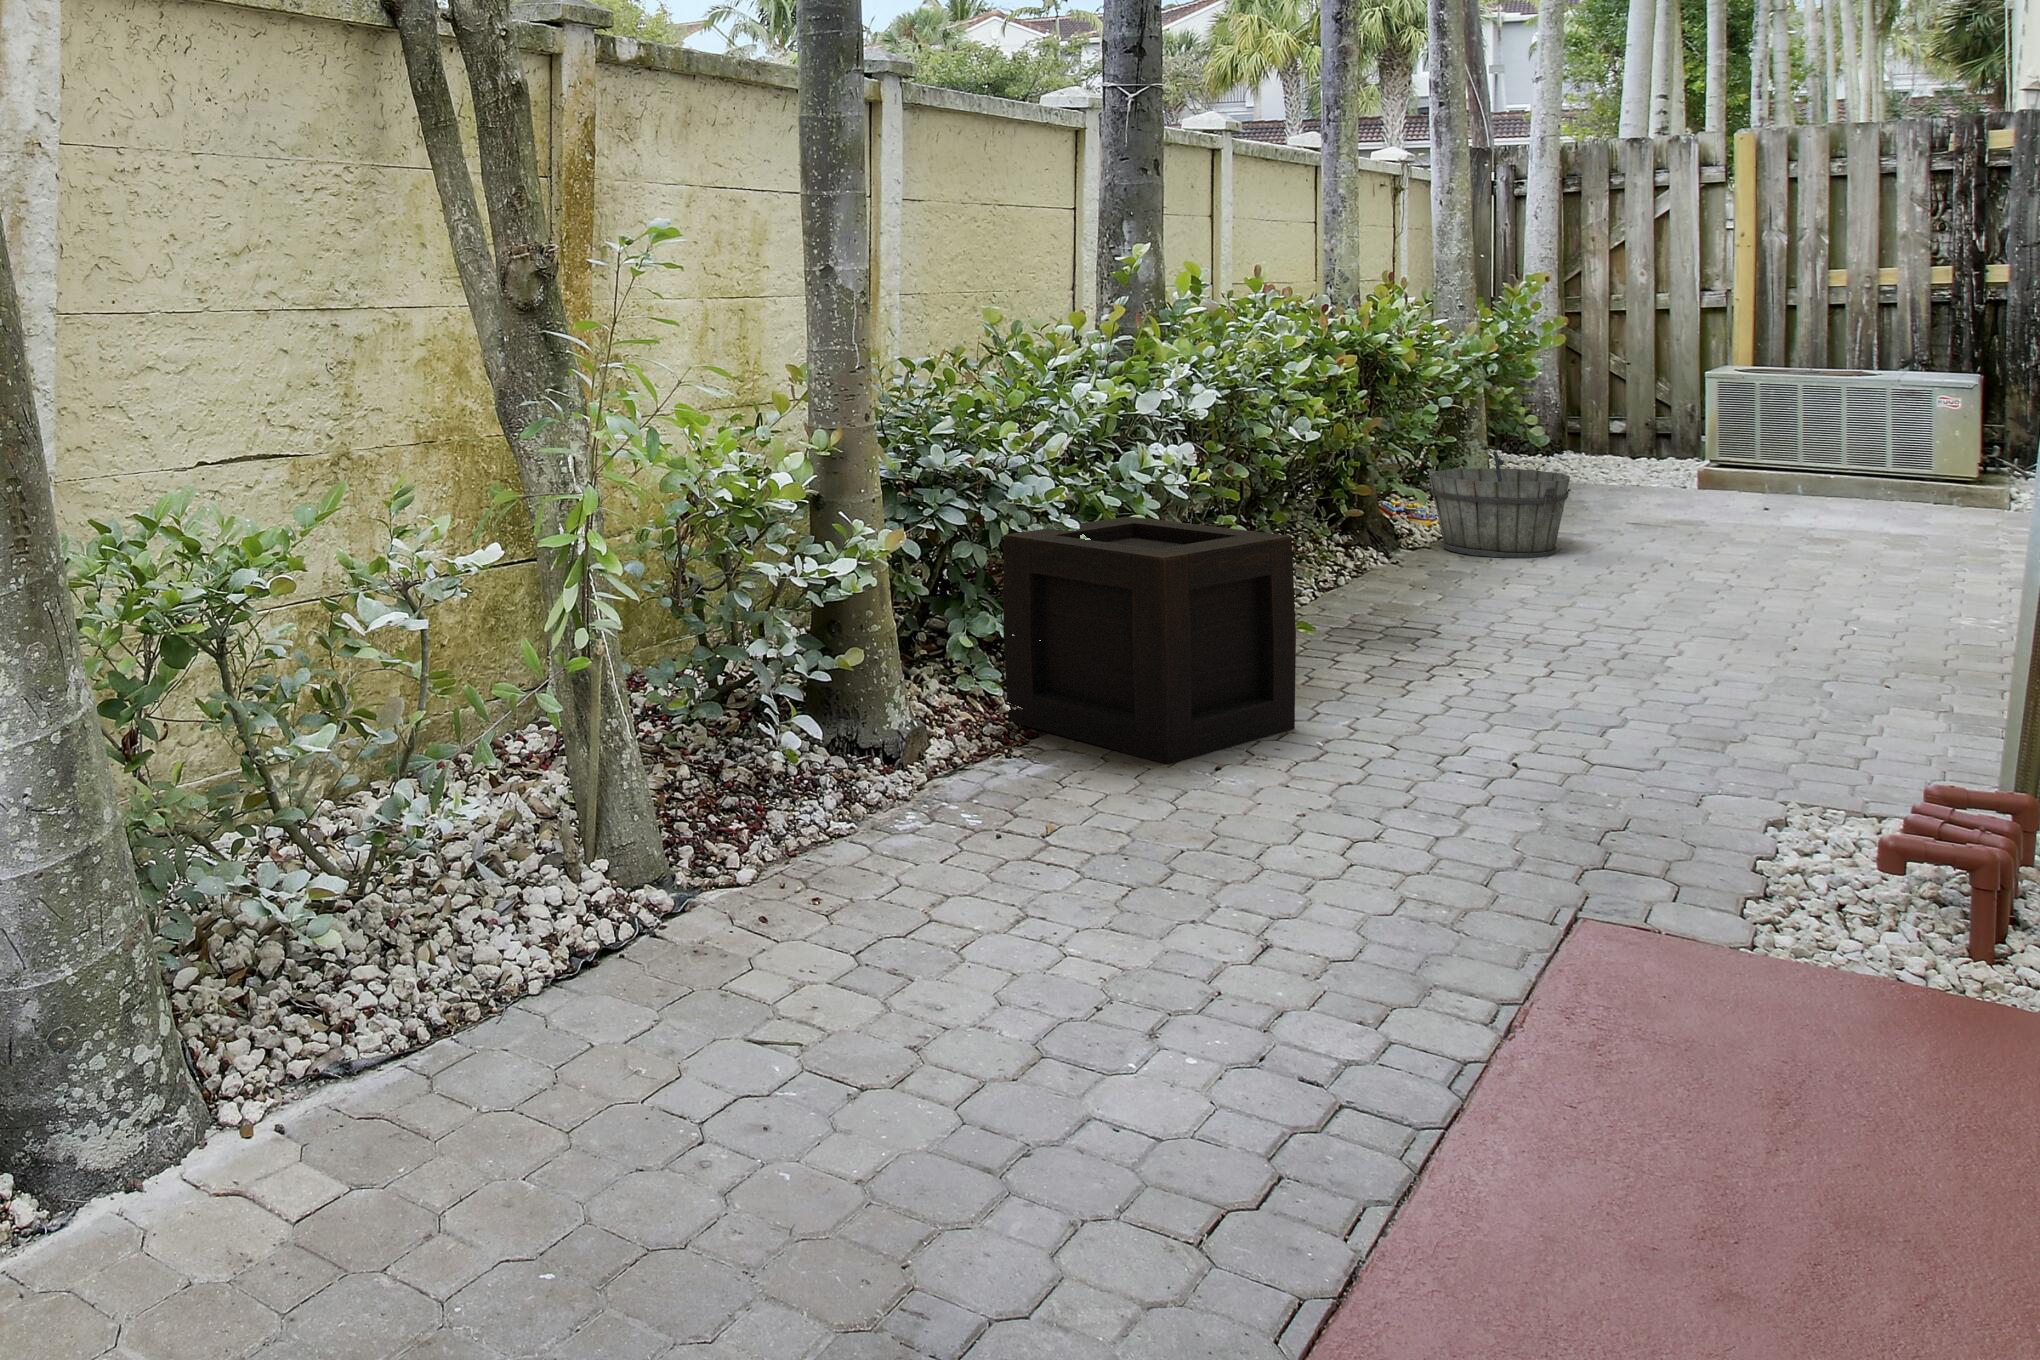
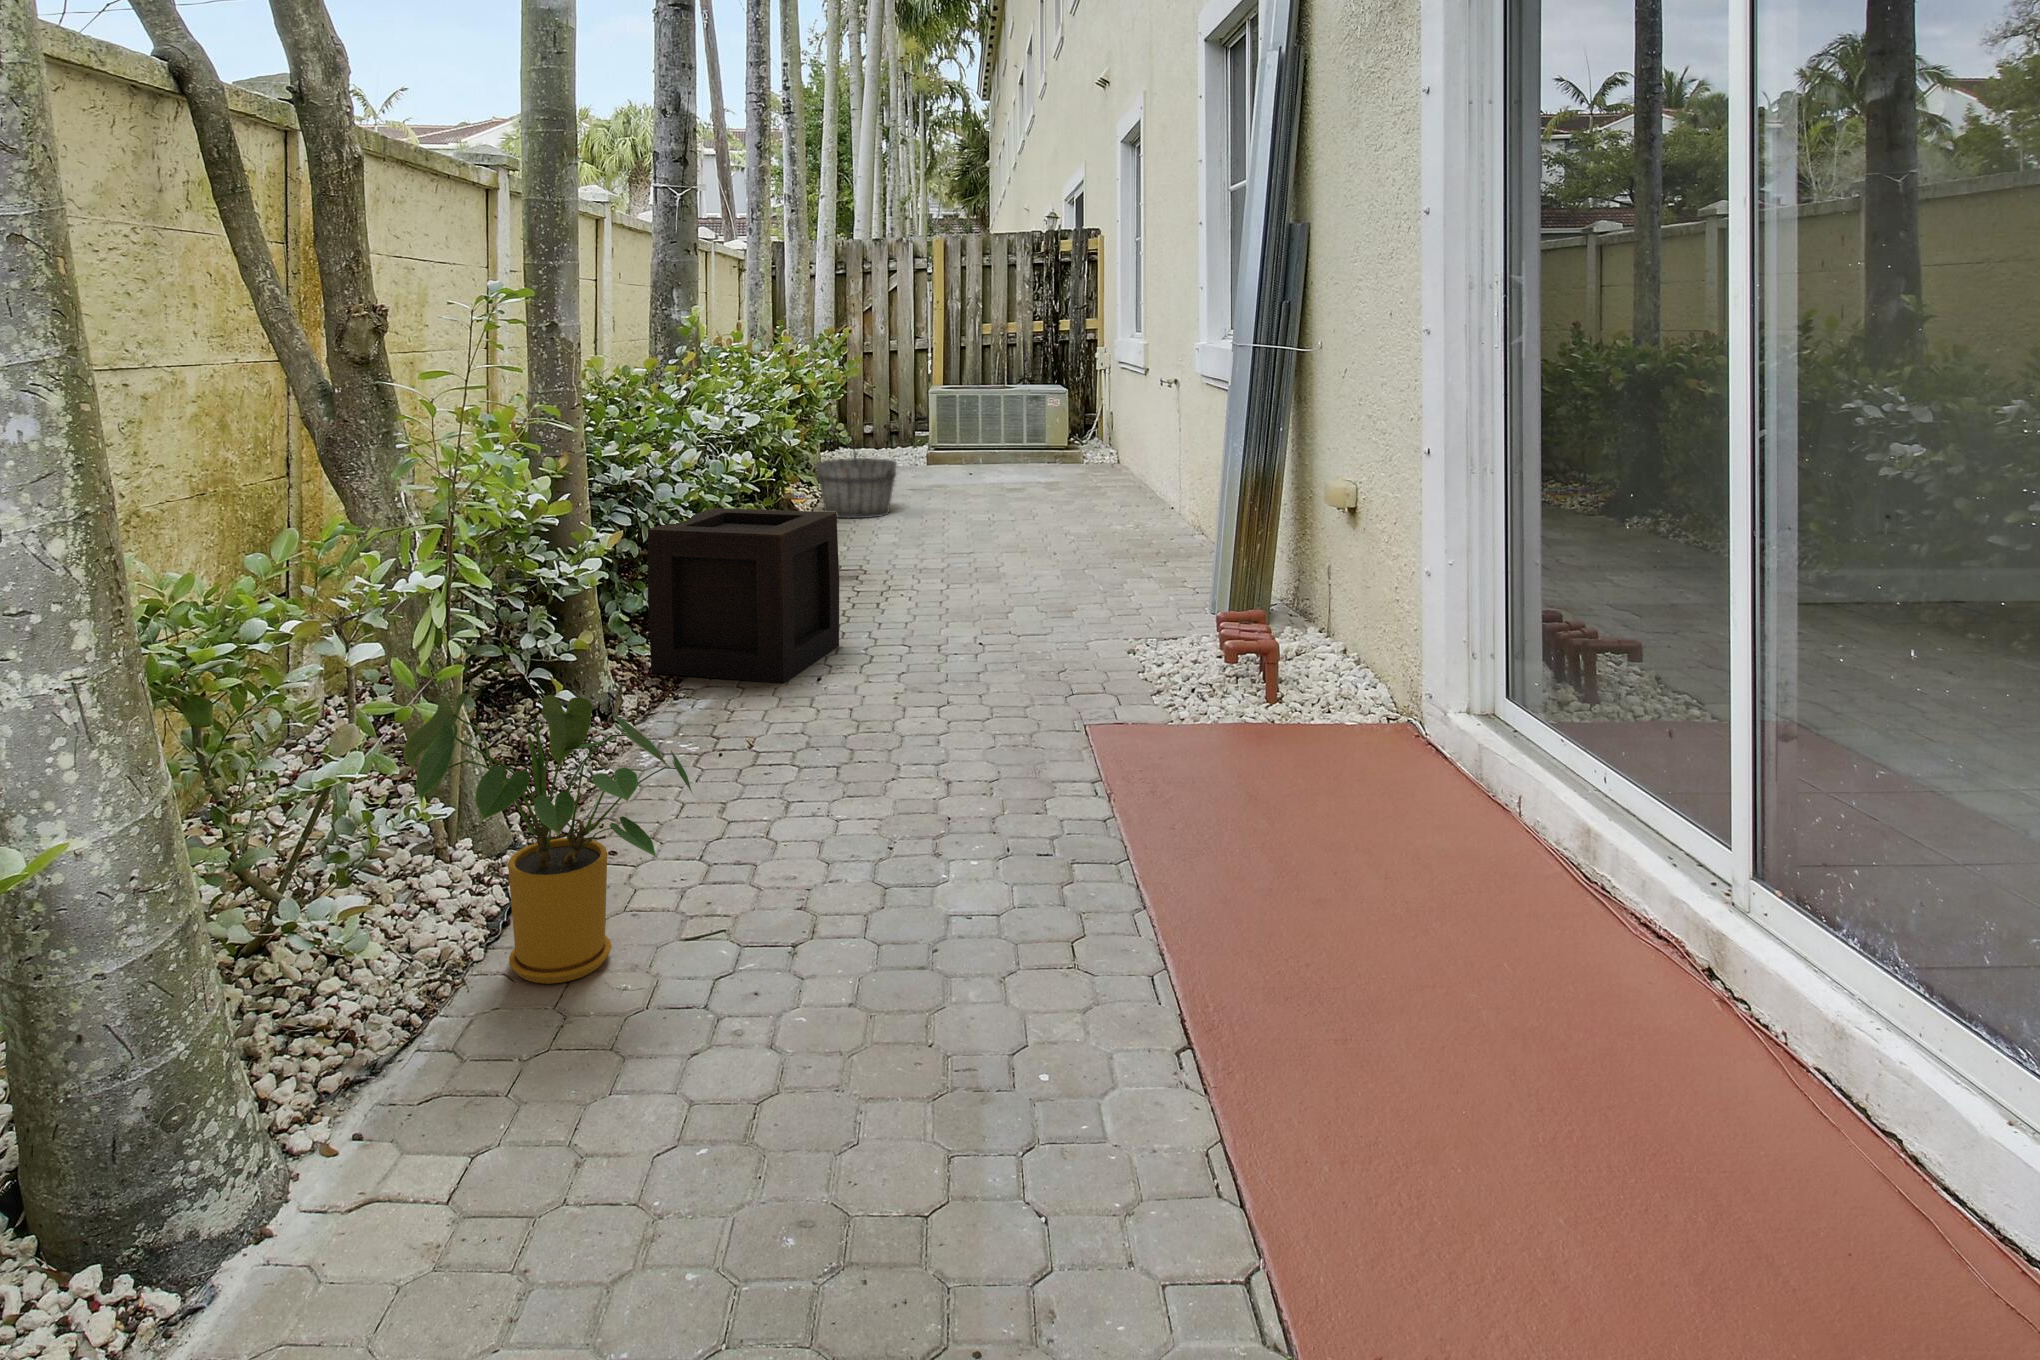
house plant: none [441,688,756,1048] -> present [403,693,693,984]

